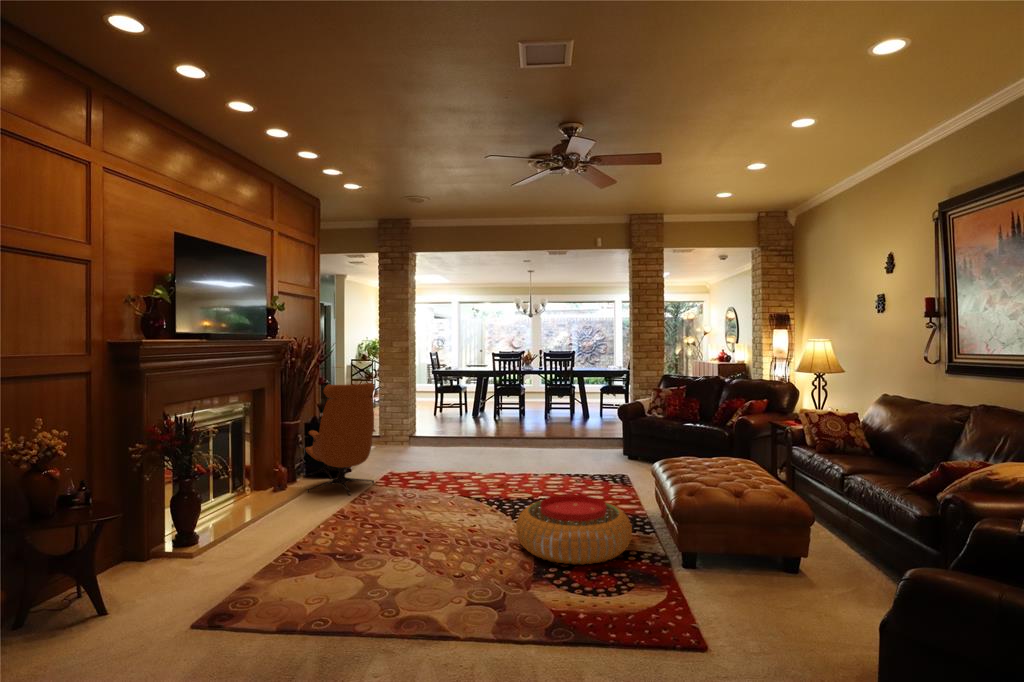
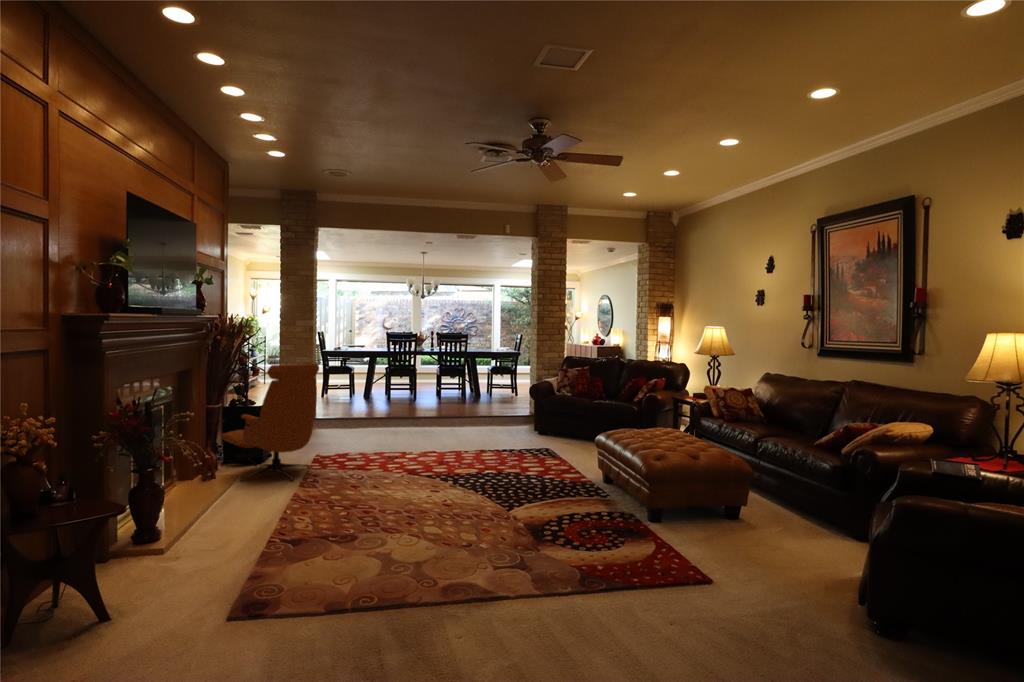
pouf: present [516,495,632,564] -> none [497,467,603,527]

